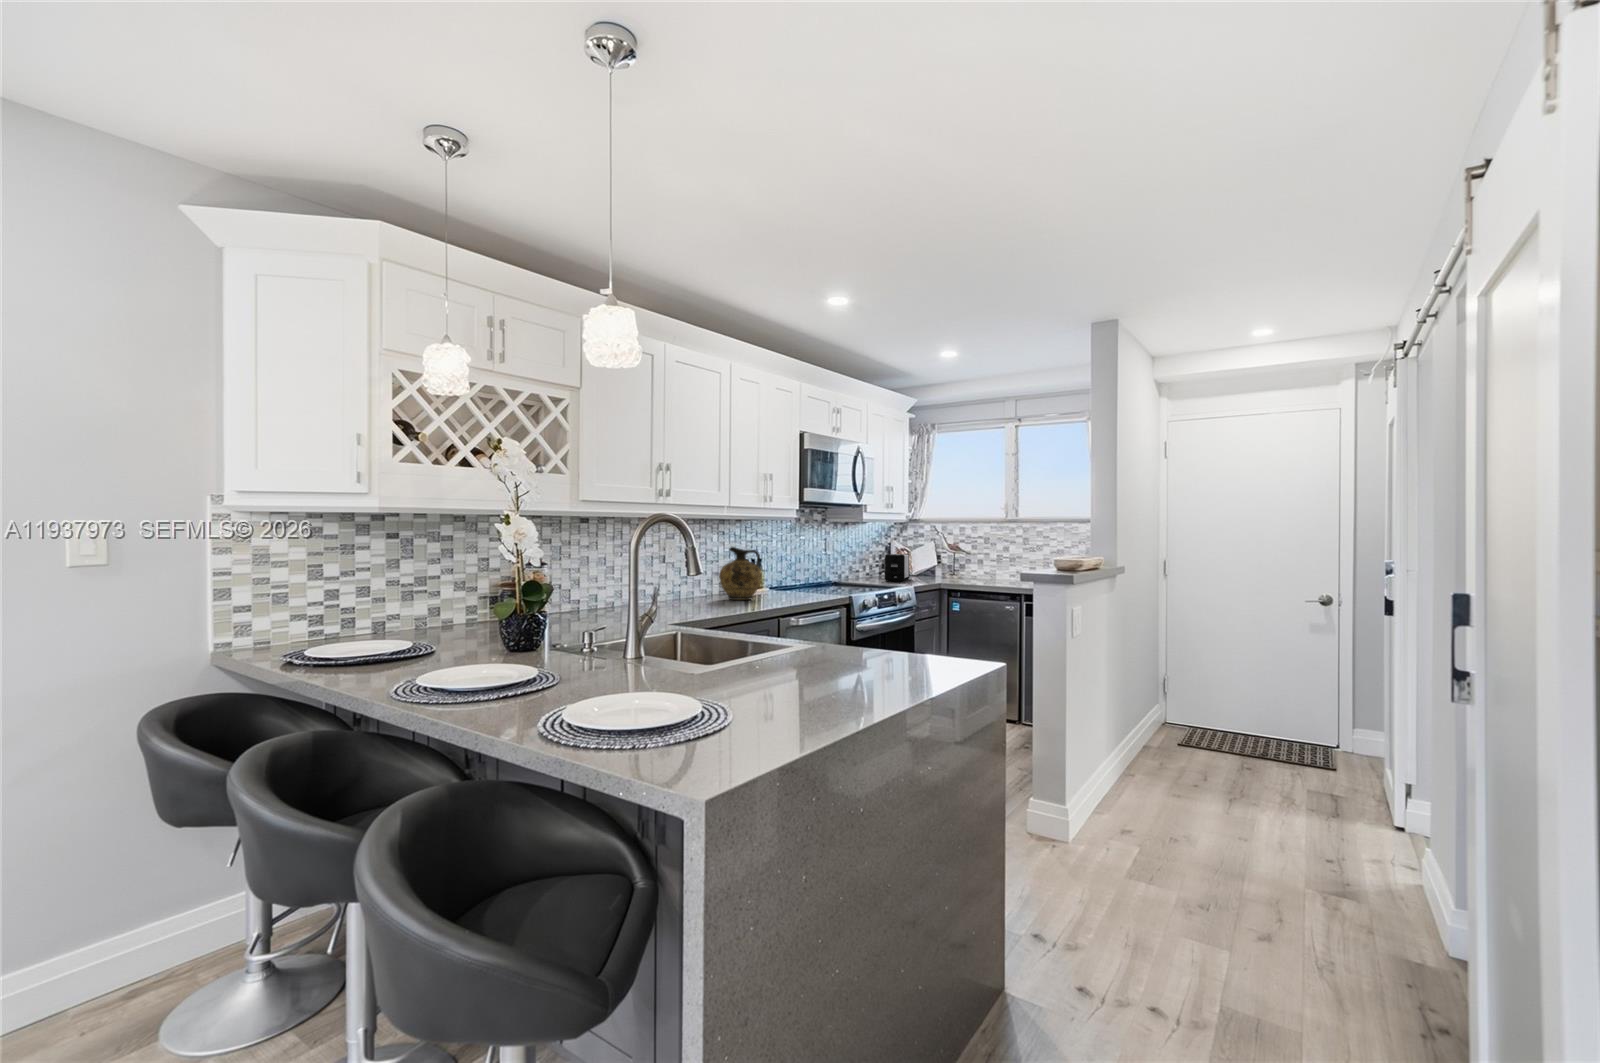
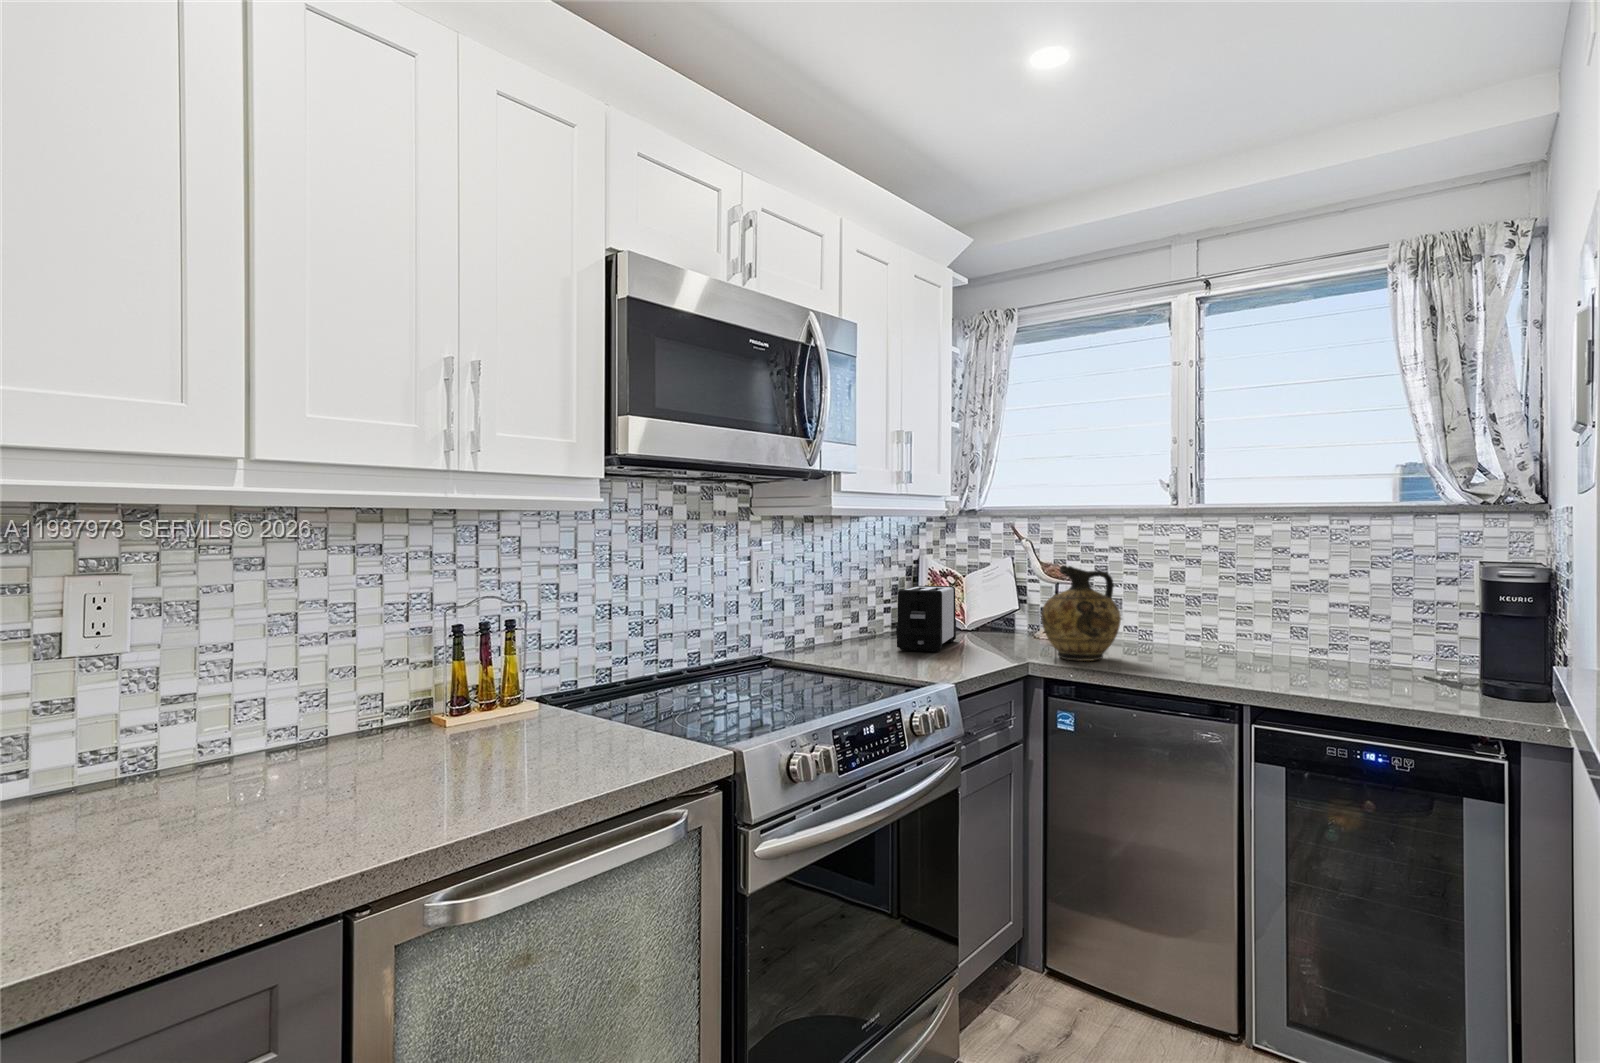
ceramic jug: present [719,547,762,600] -> present [1041,565,1121,661]

